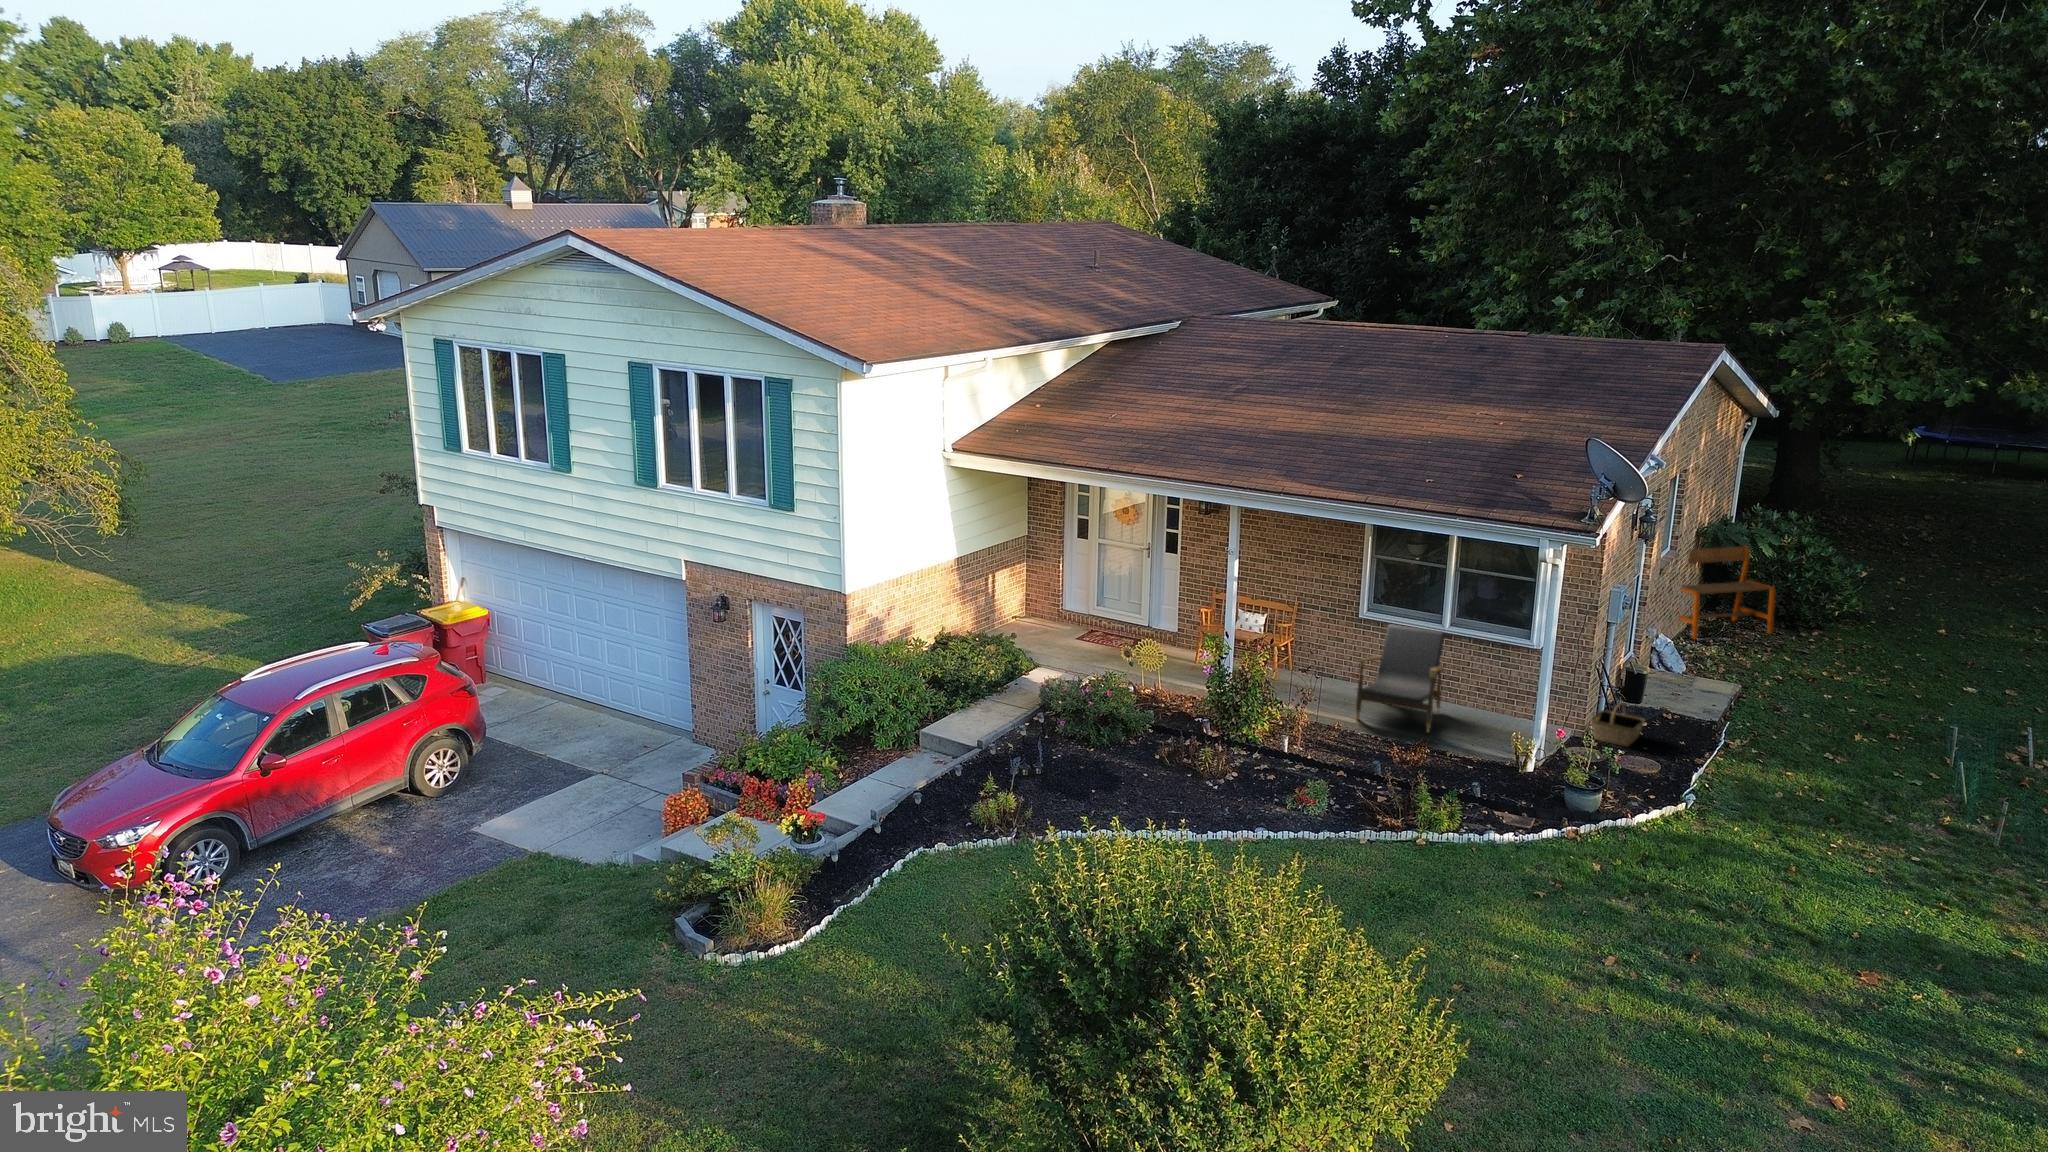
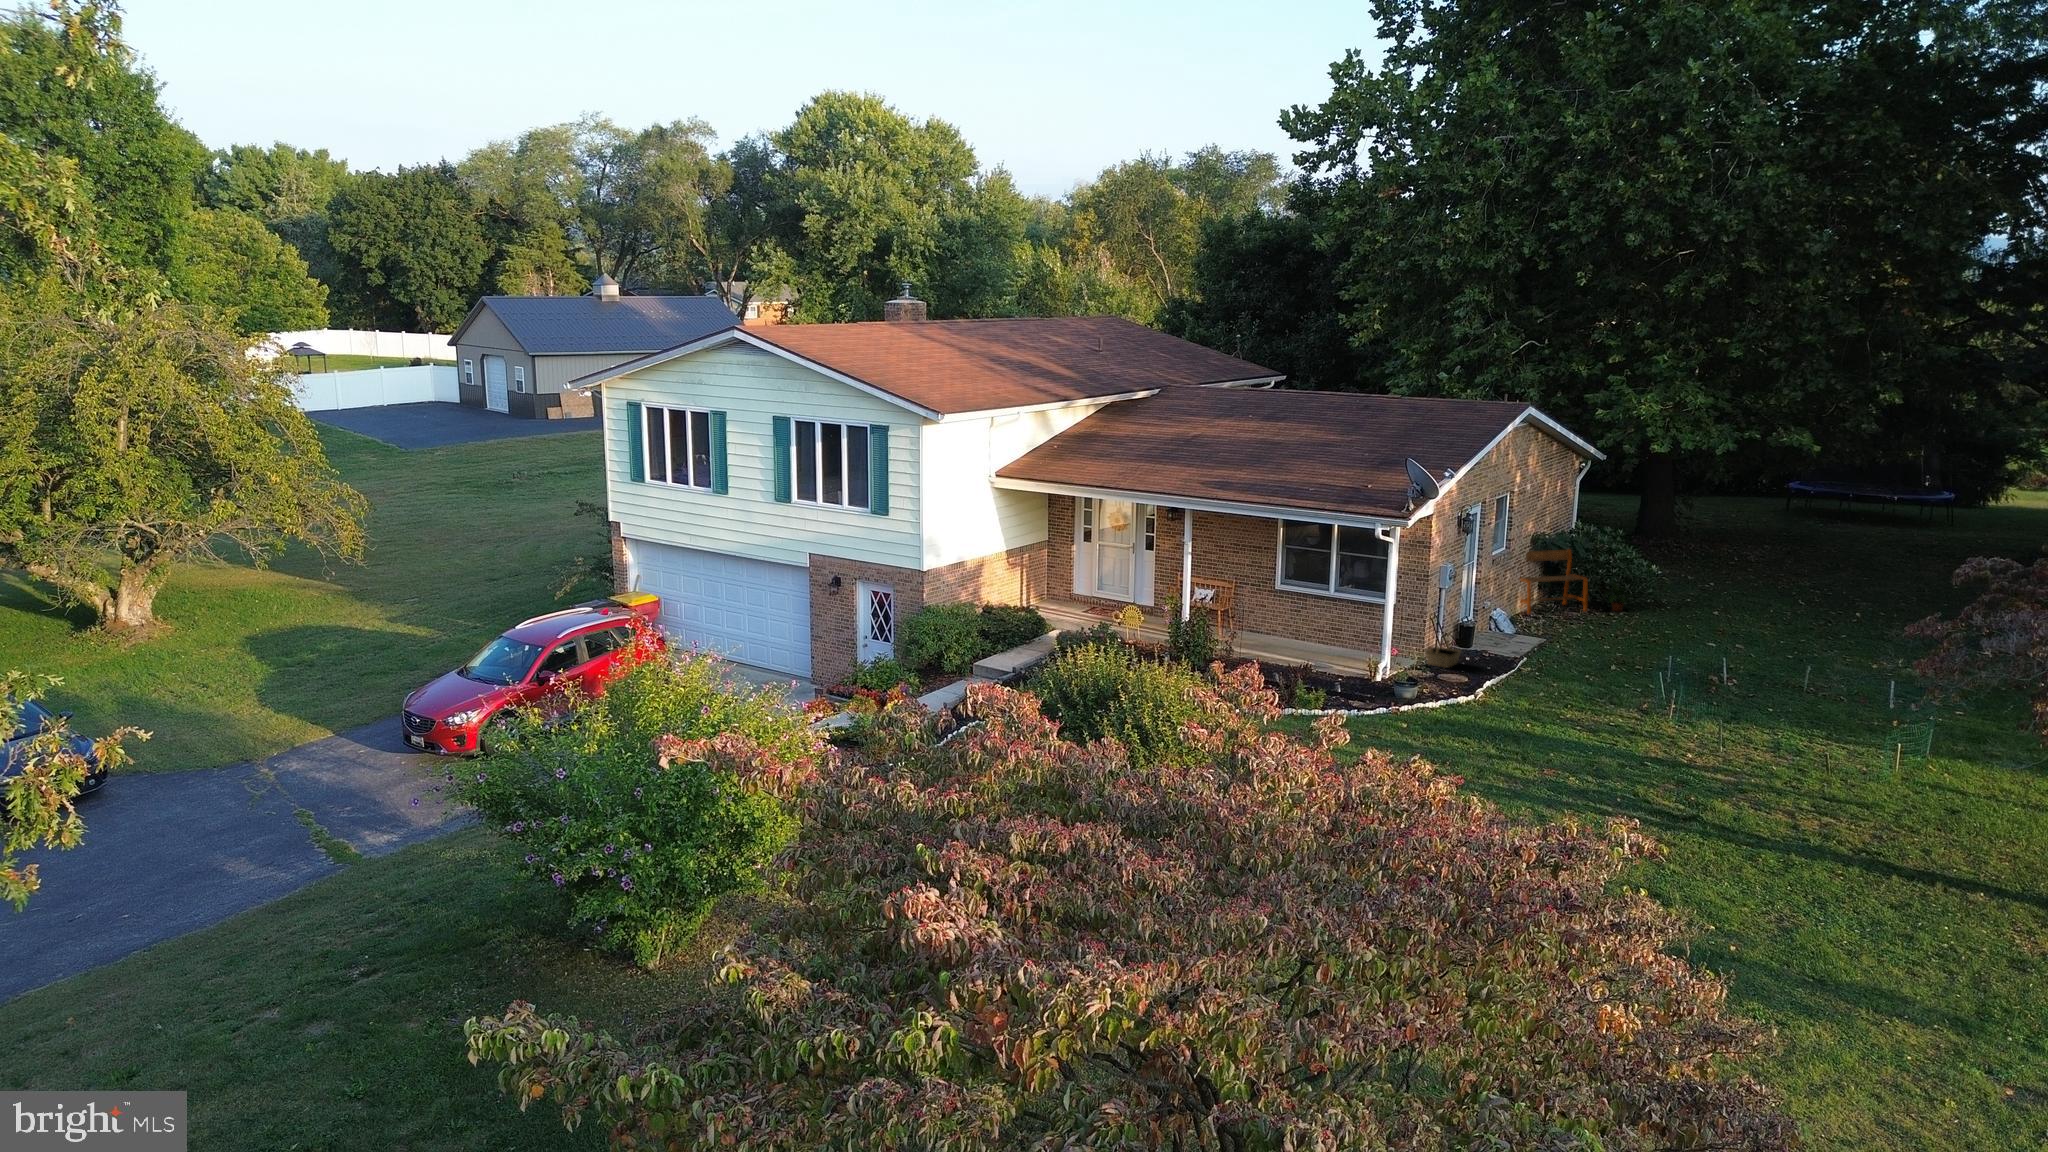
potted plant: none [1789,589,1836,632] -> present [1603,583,1629,611]
lounge chair: present [1356,624,1445,732] -> none [1269,591,1330,660]

